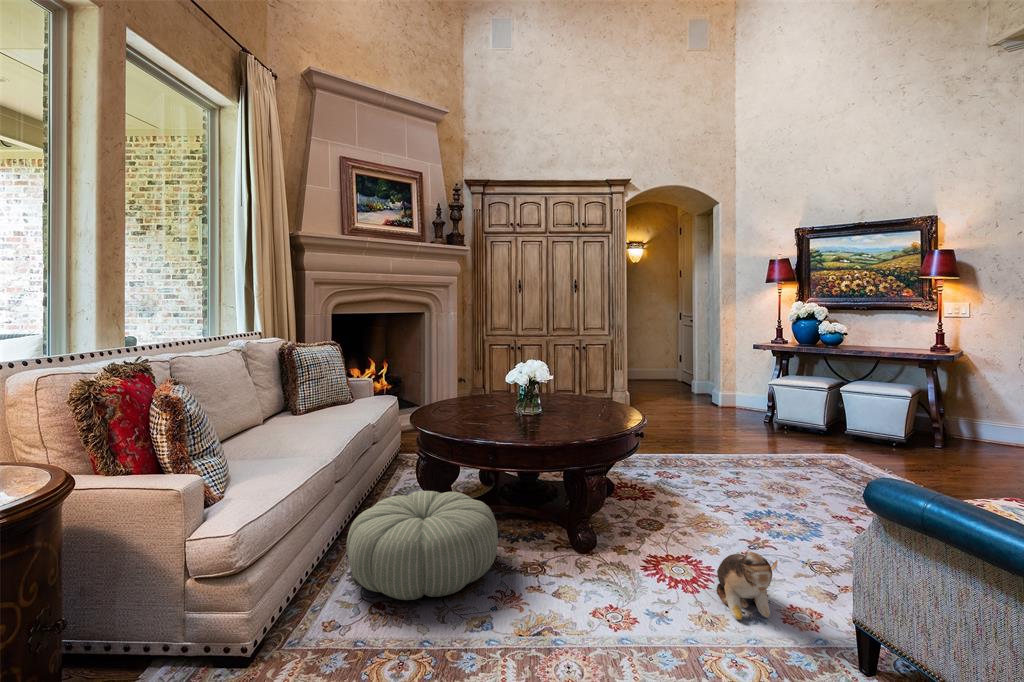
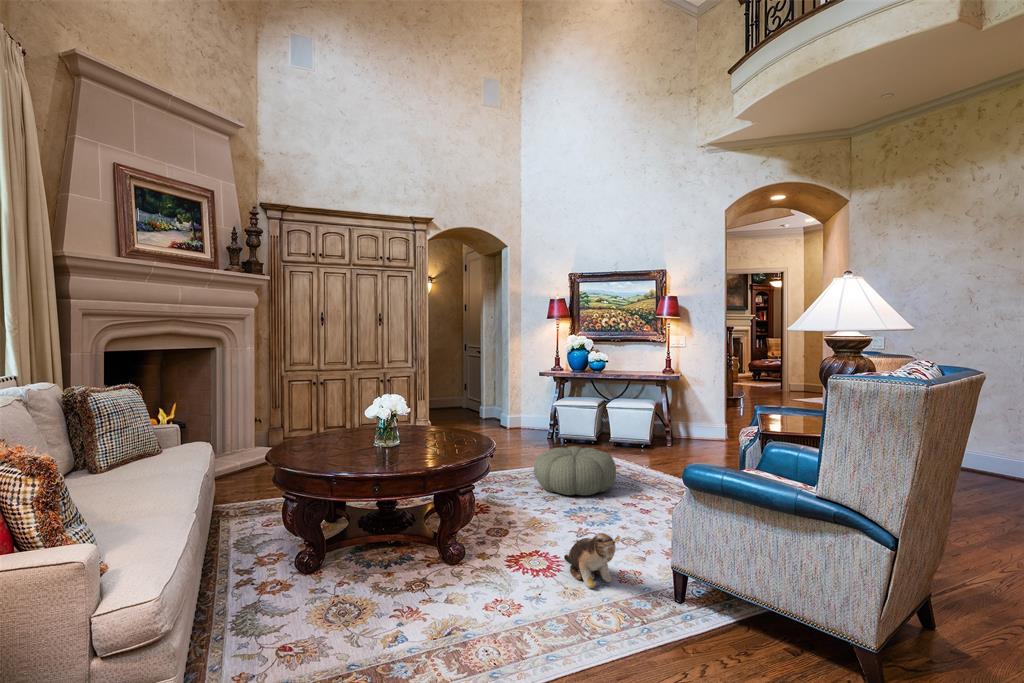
pouf: present [347,491,498,600] -> present [534,446,616,496]

